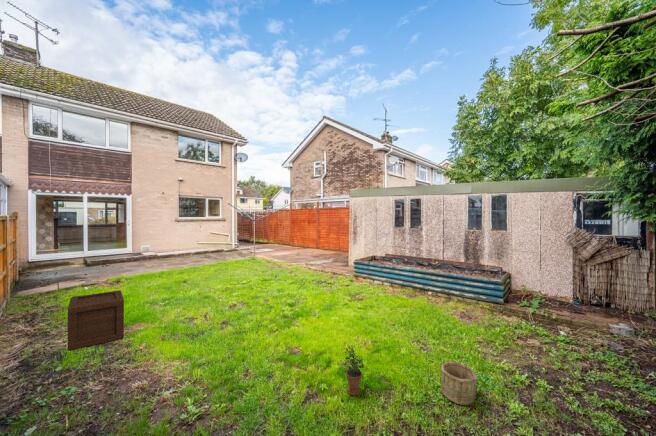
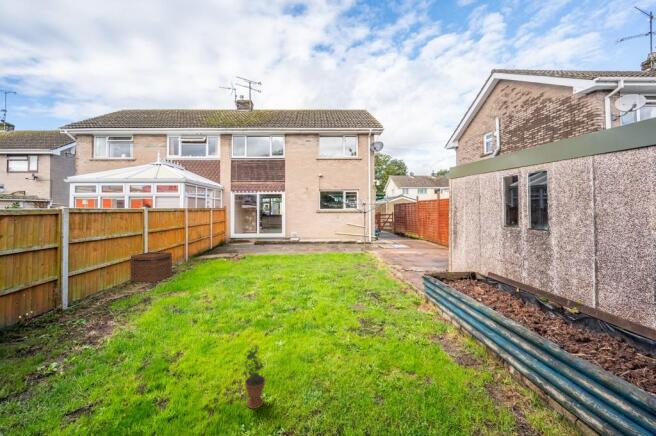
potted plant: present [345,345,364,395] -> present [243,346,266,409]
wooden bucket: present [441,362,478,405] -> none [96,361,145,413]

